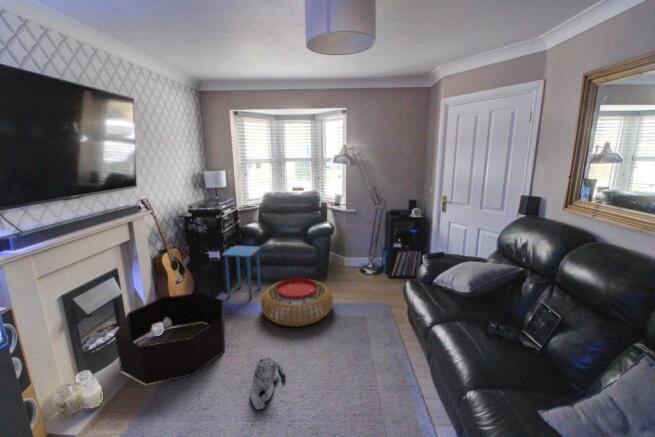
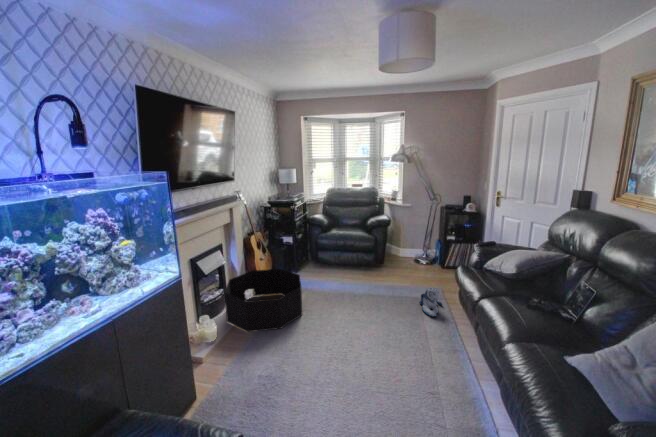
side table: present [222,246,261,299] -> none [295,233,326,279]
pouf: present [261,278,333,327] -> none [328,263,390,302]
plush toy: present [250,358,285,409] -> present [419,288,442,316]

